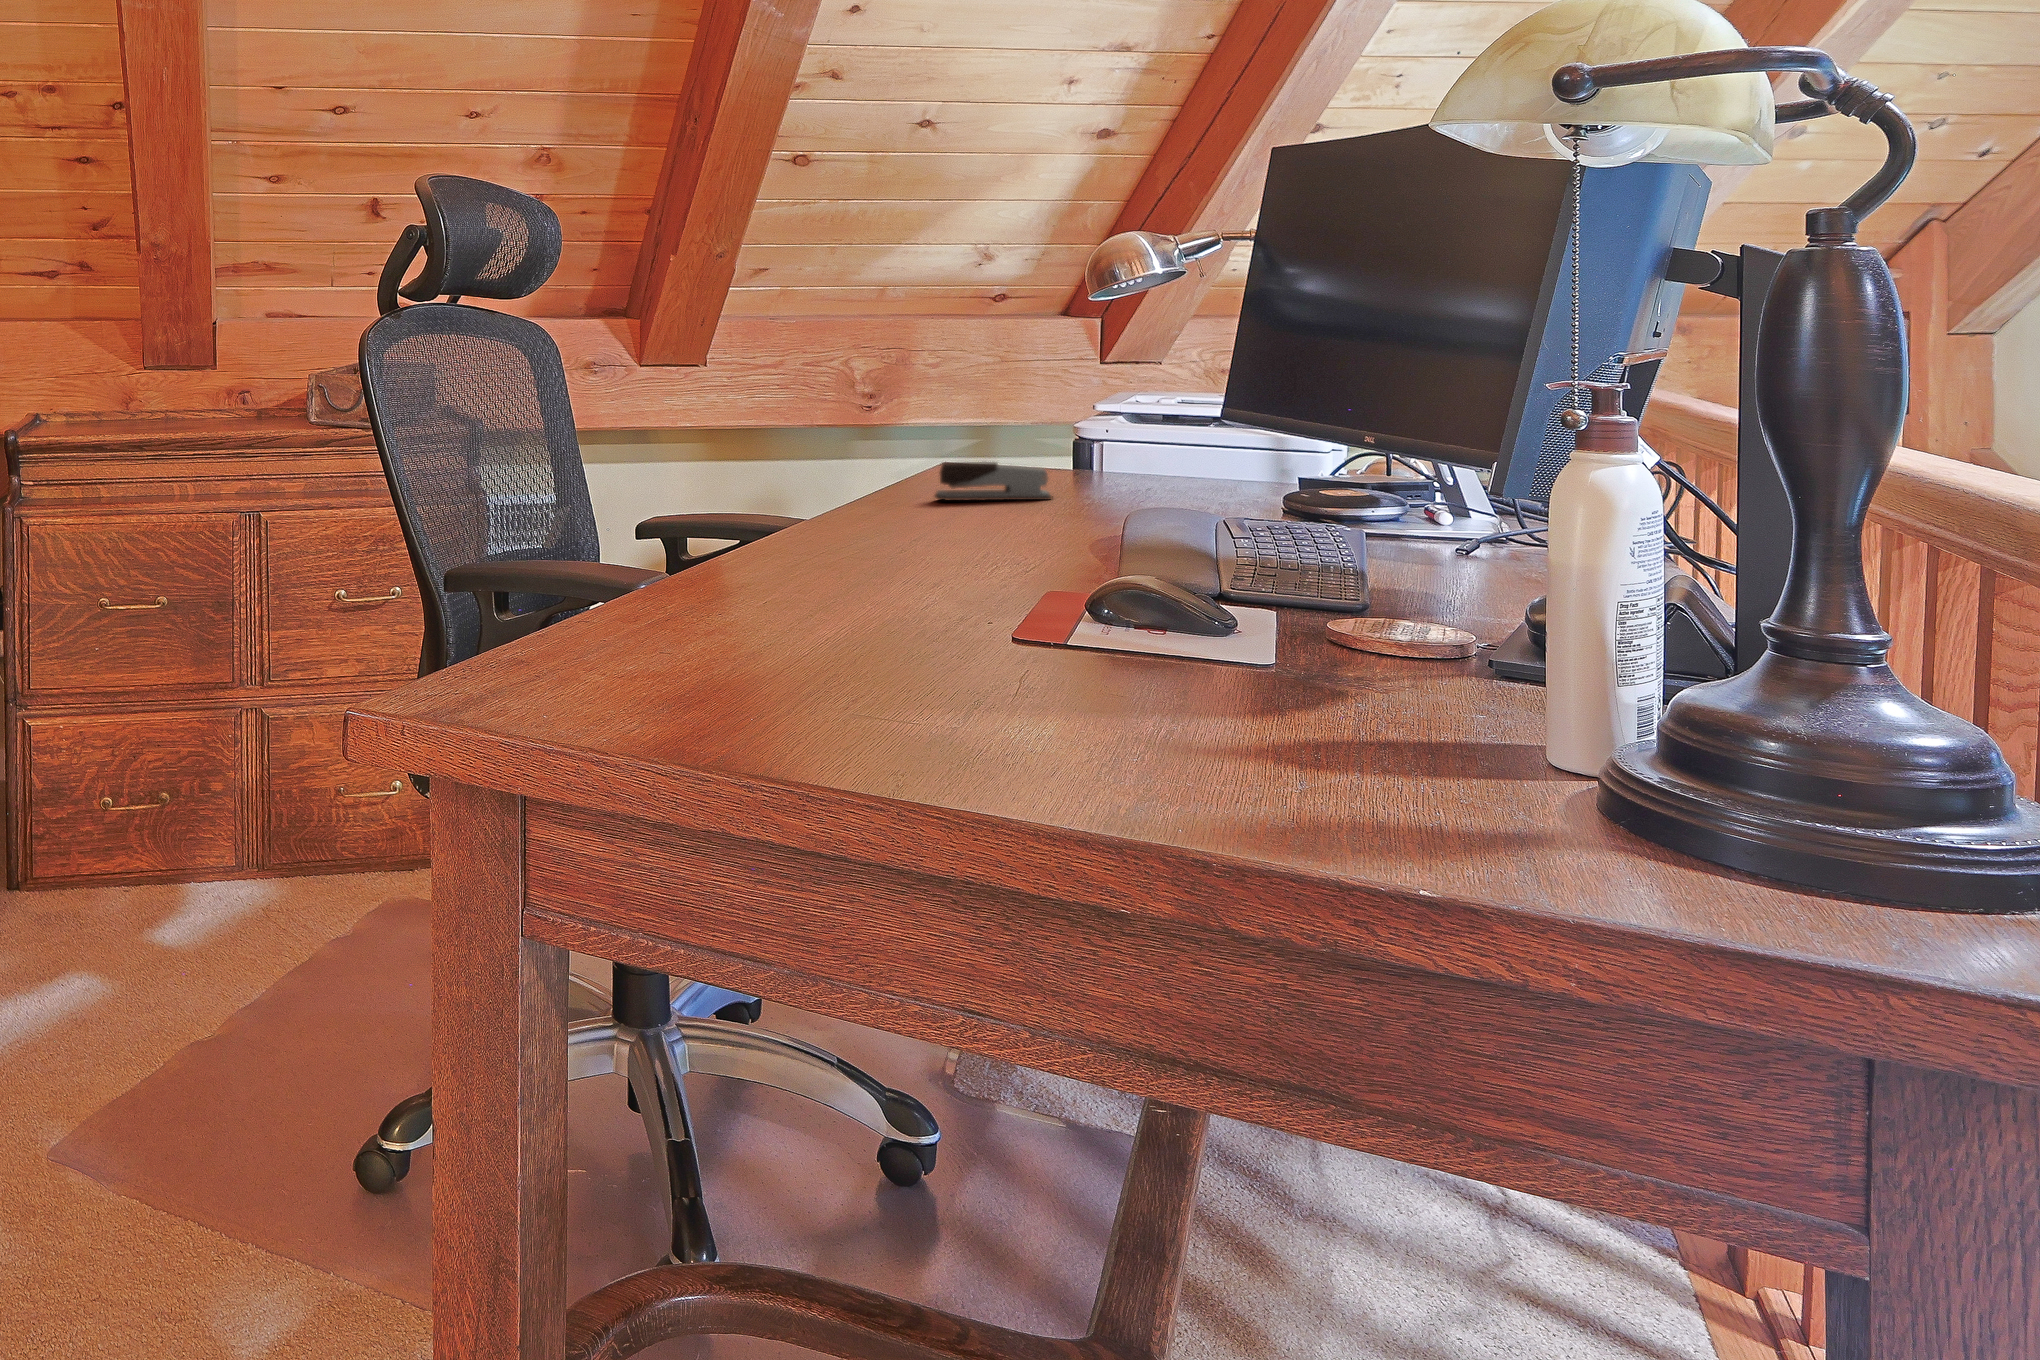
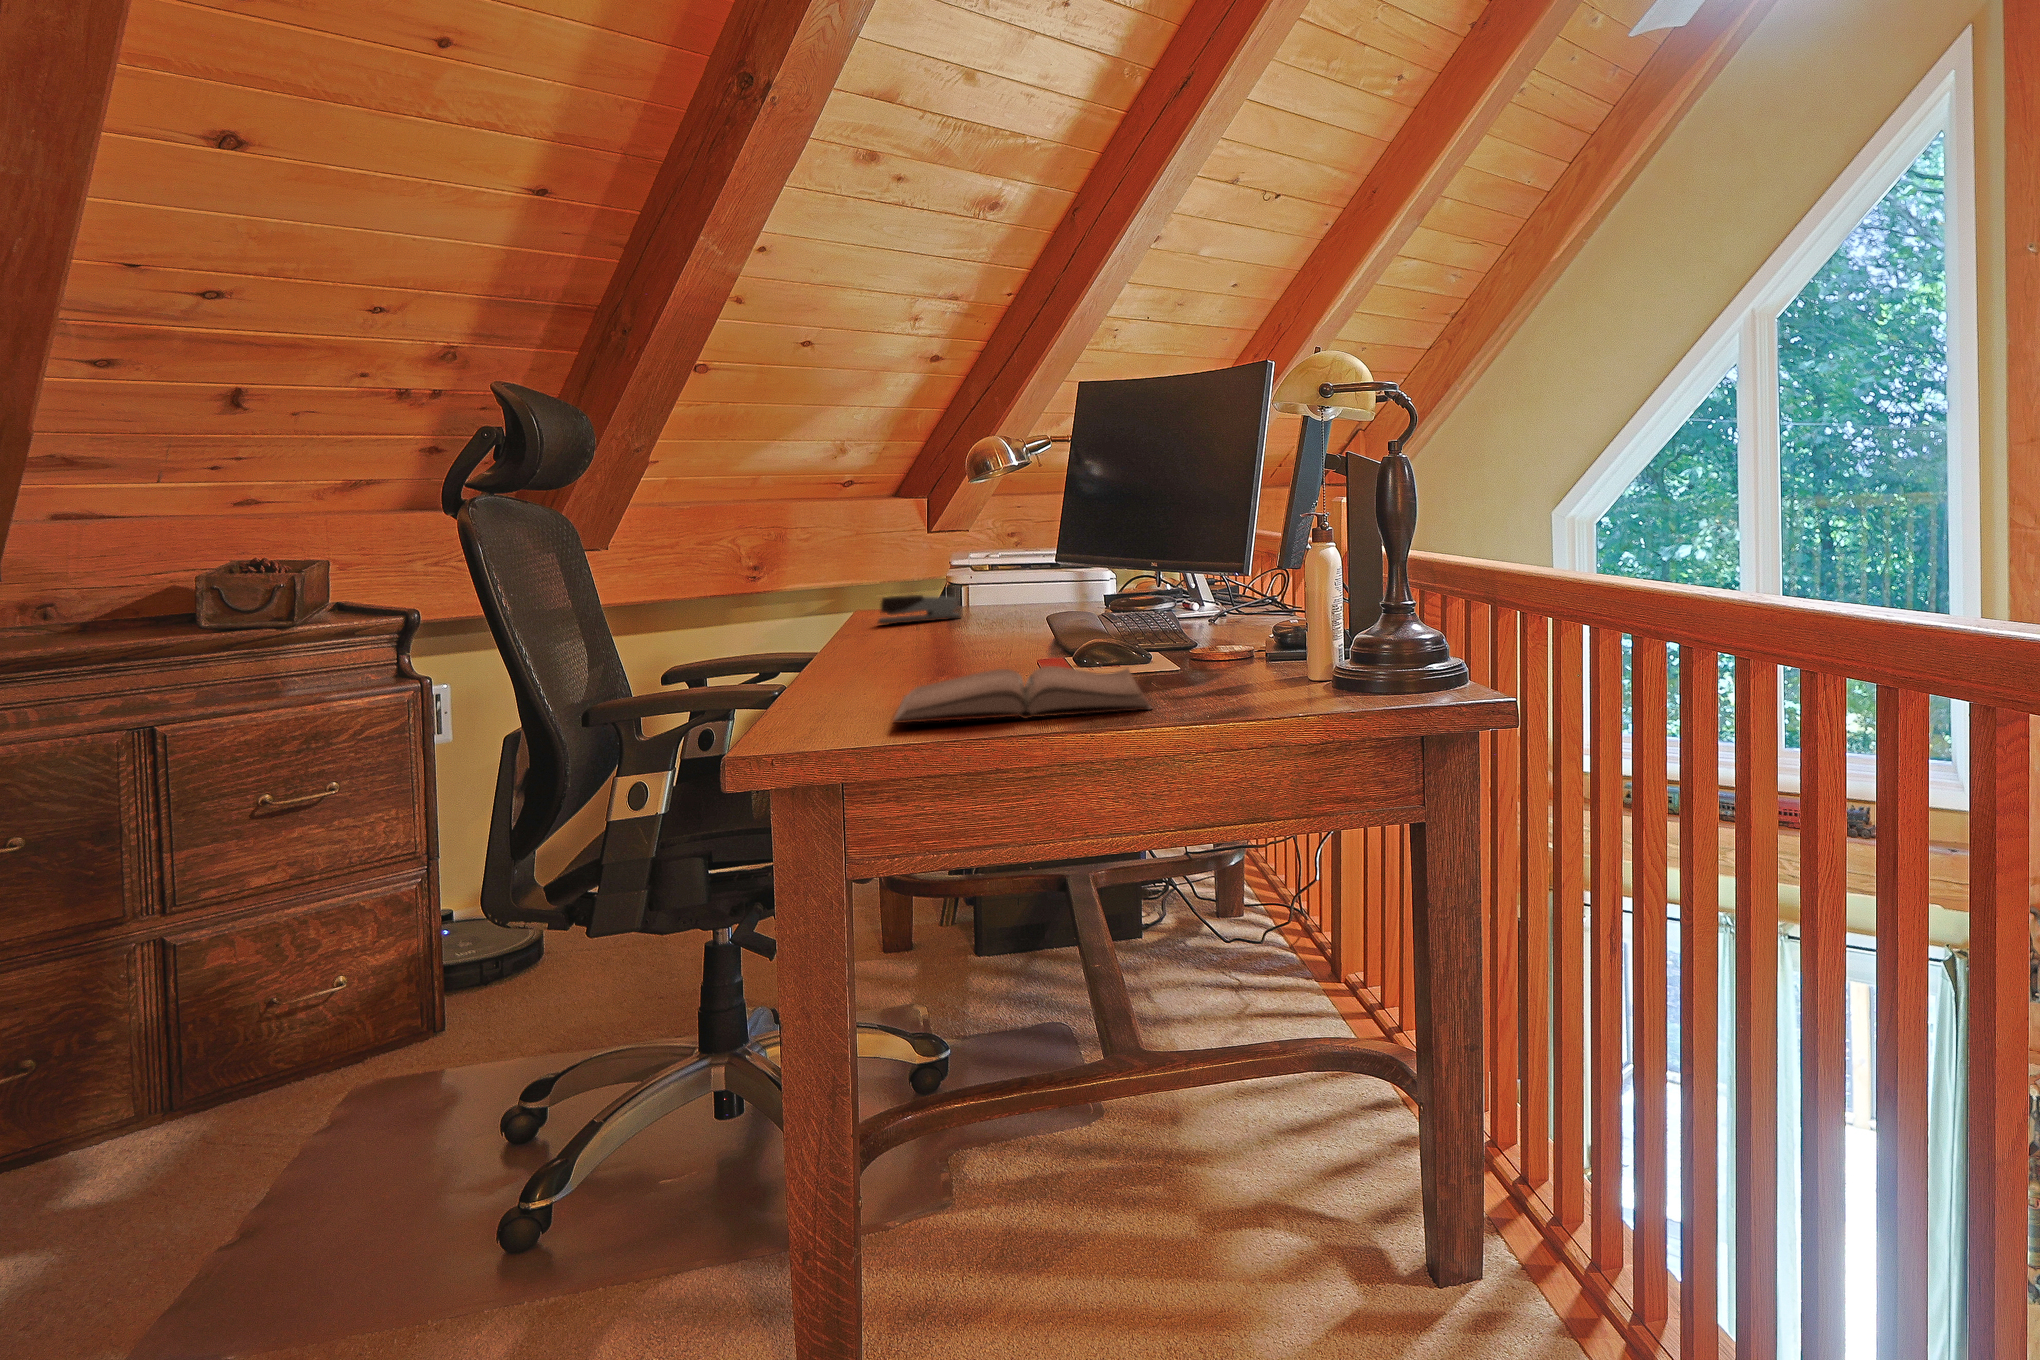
hardback book: none [688,645,1176,795] -> present [893,666,1152,723]

